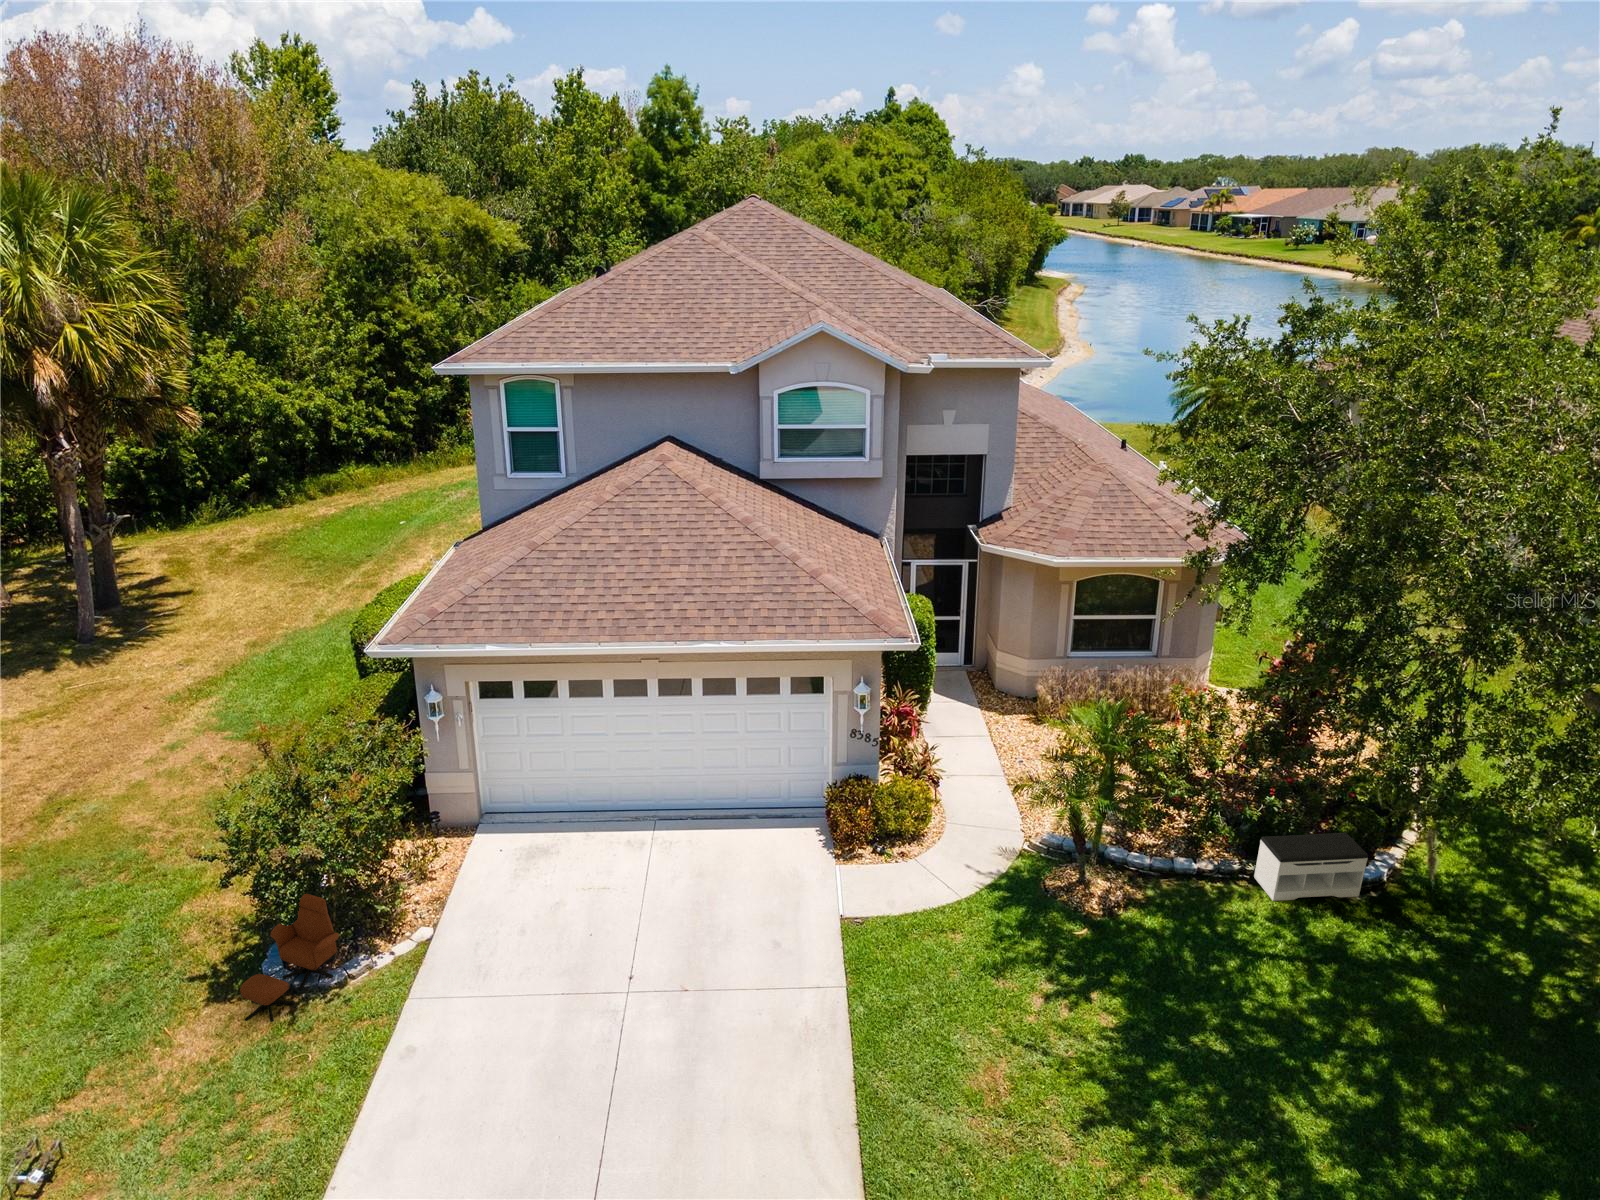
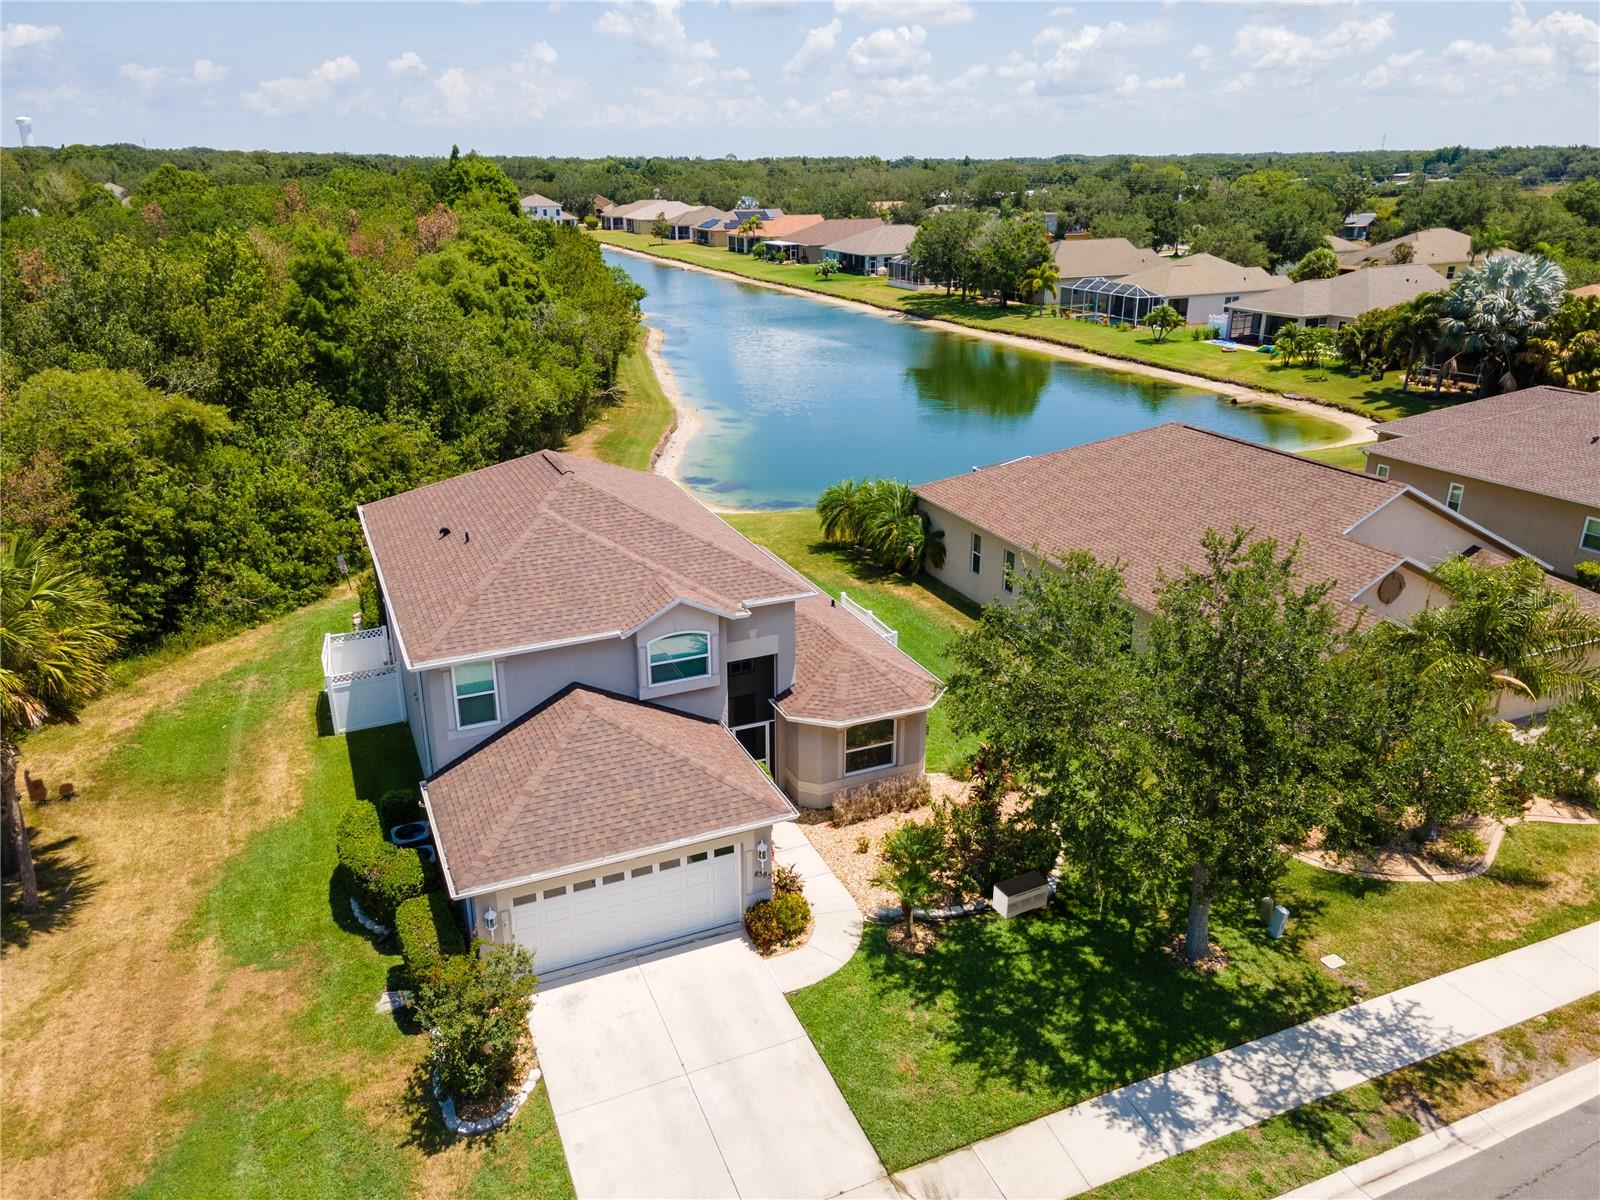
lounge chair: present [240,894,339,1022] -> present [24,770,74,808]

